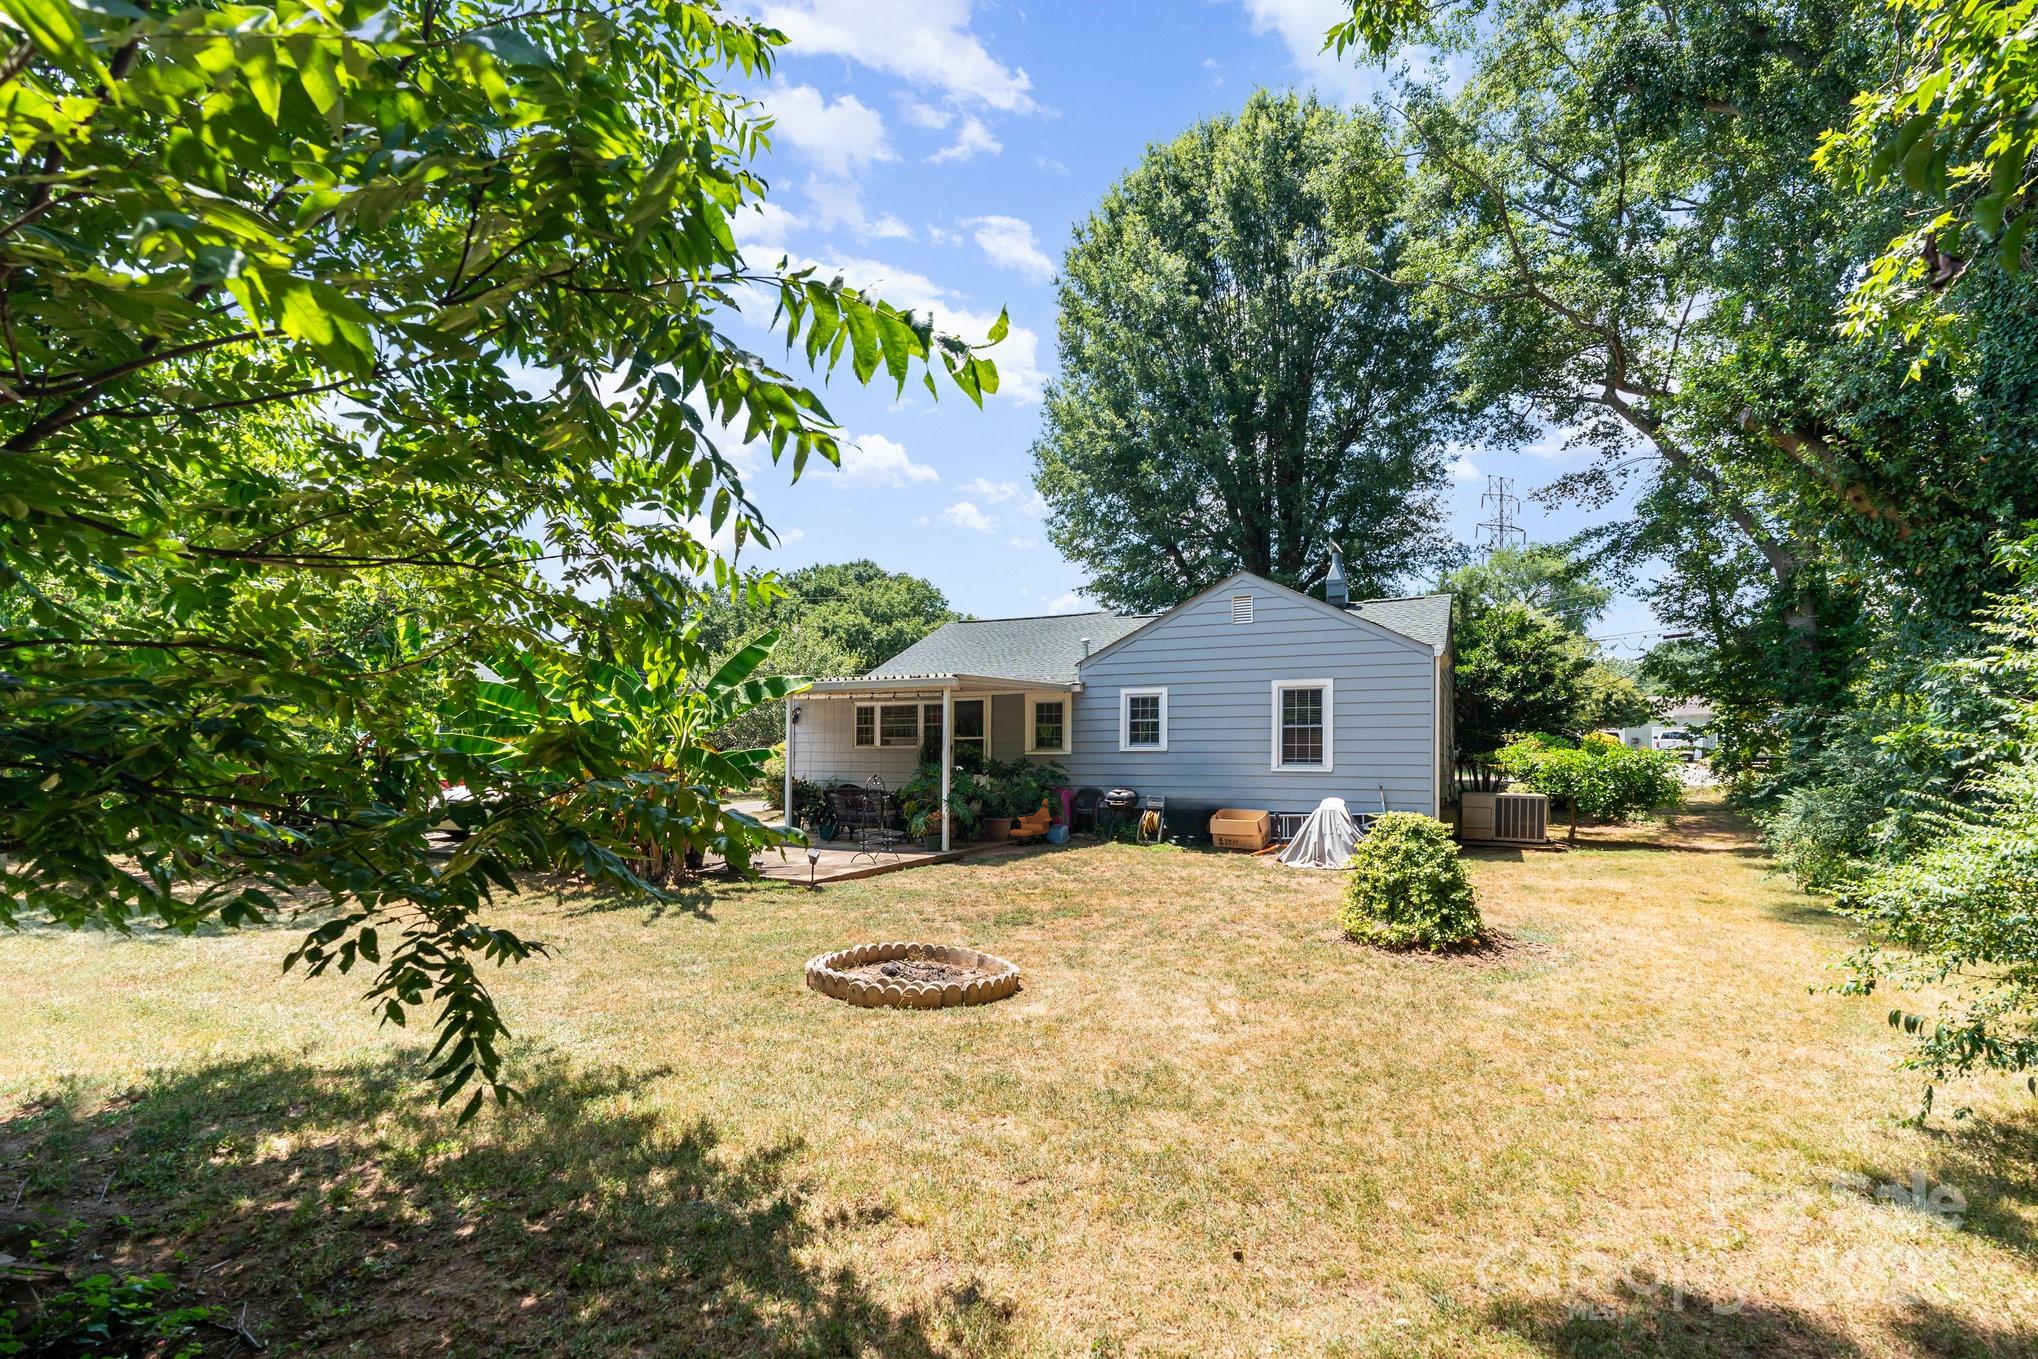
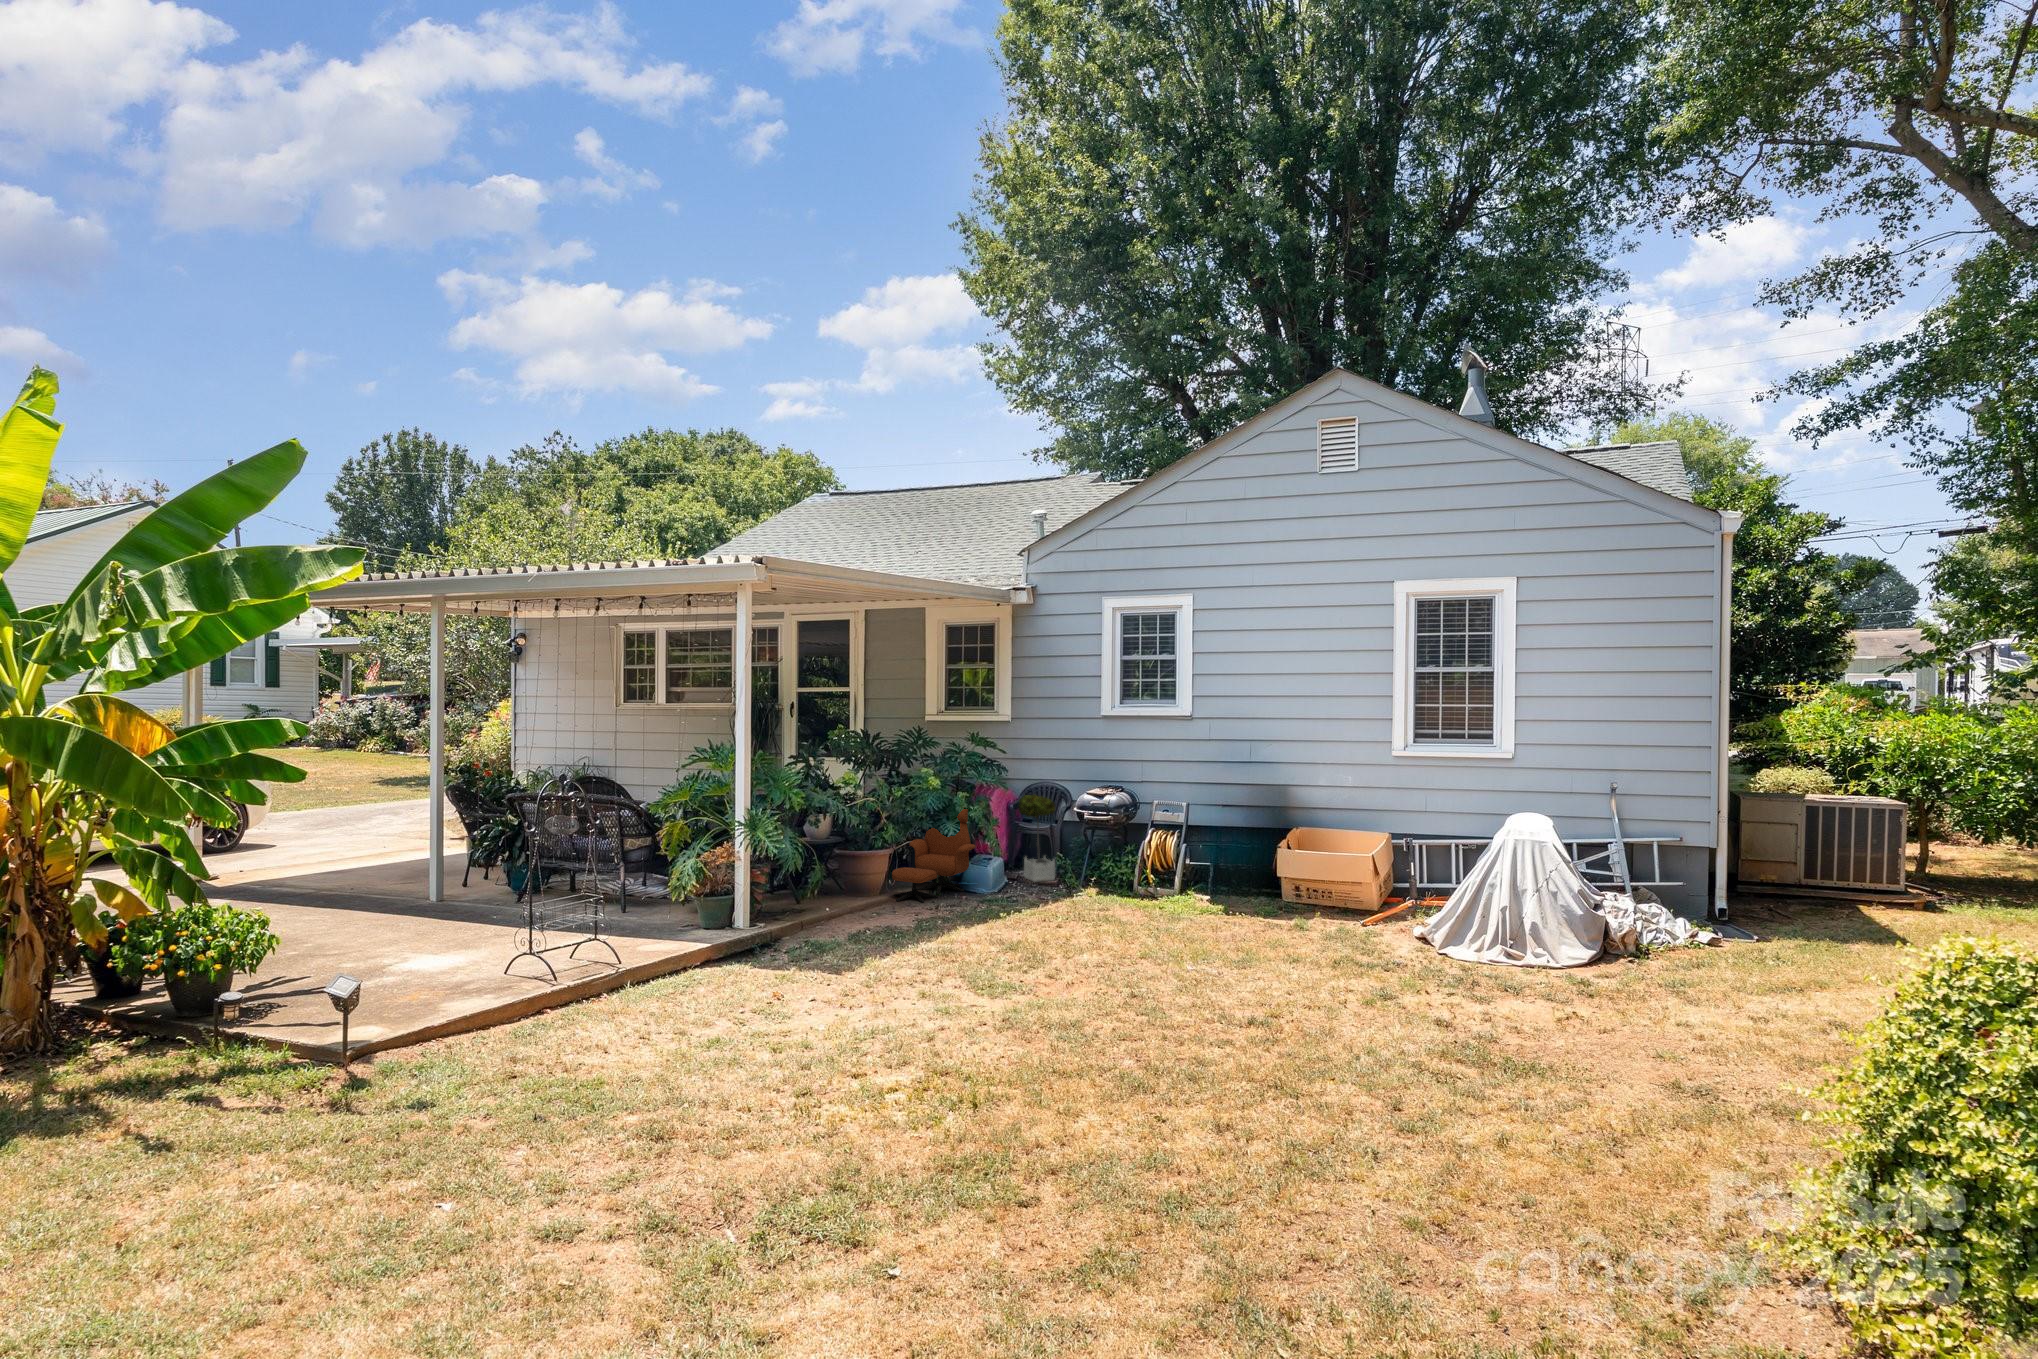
potted tree: none [1075,793,1095,840] -> present [1019,795,1056,882]

